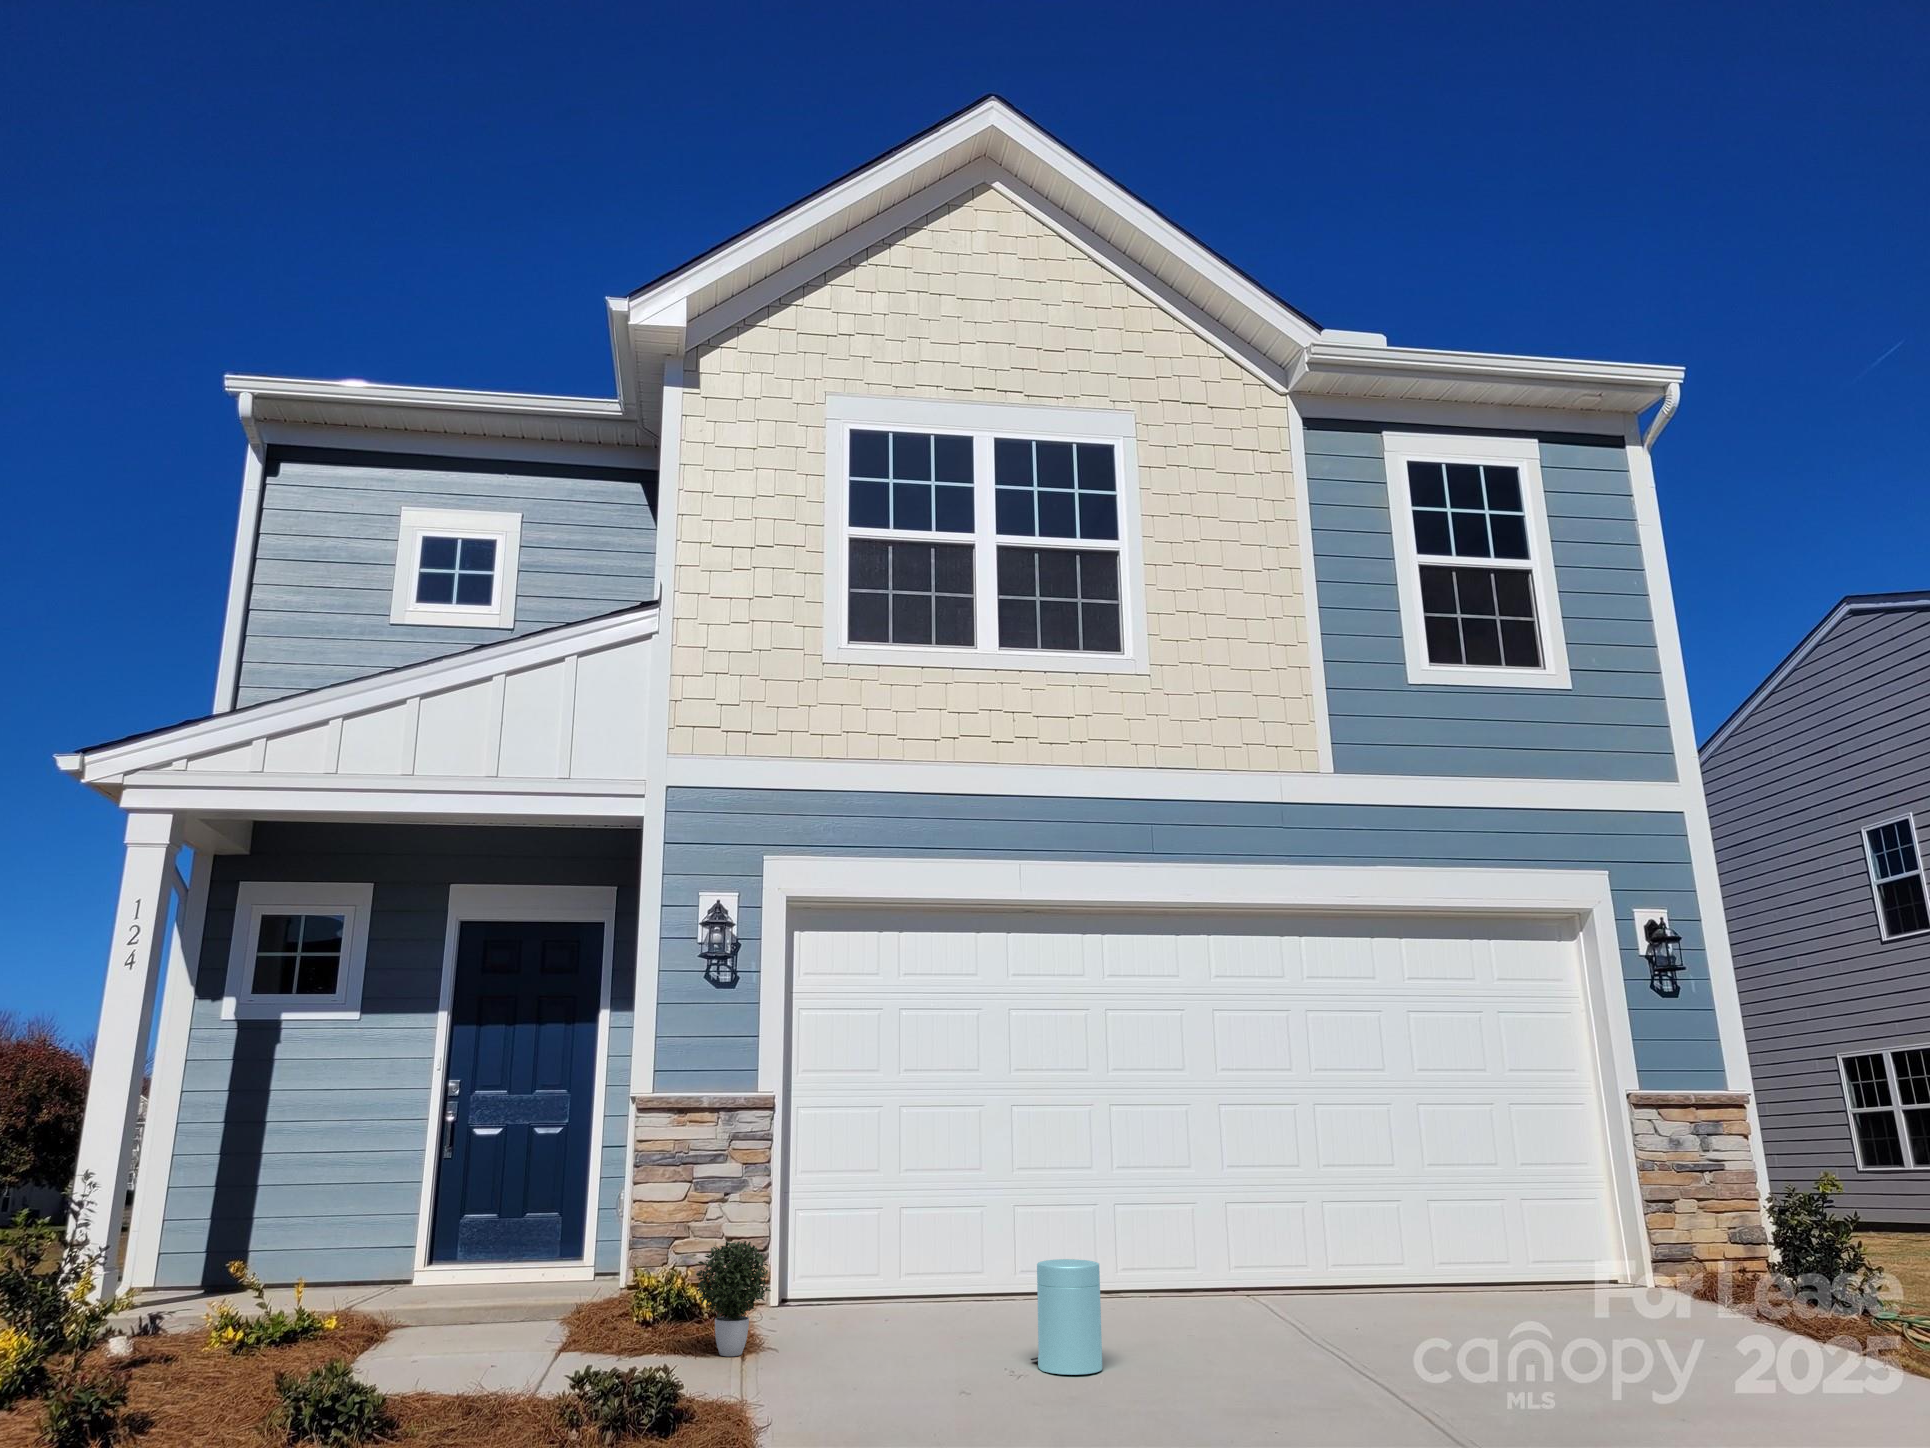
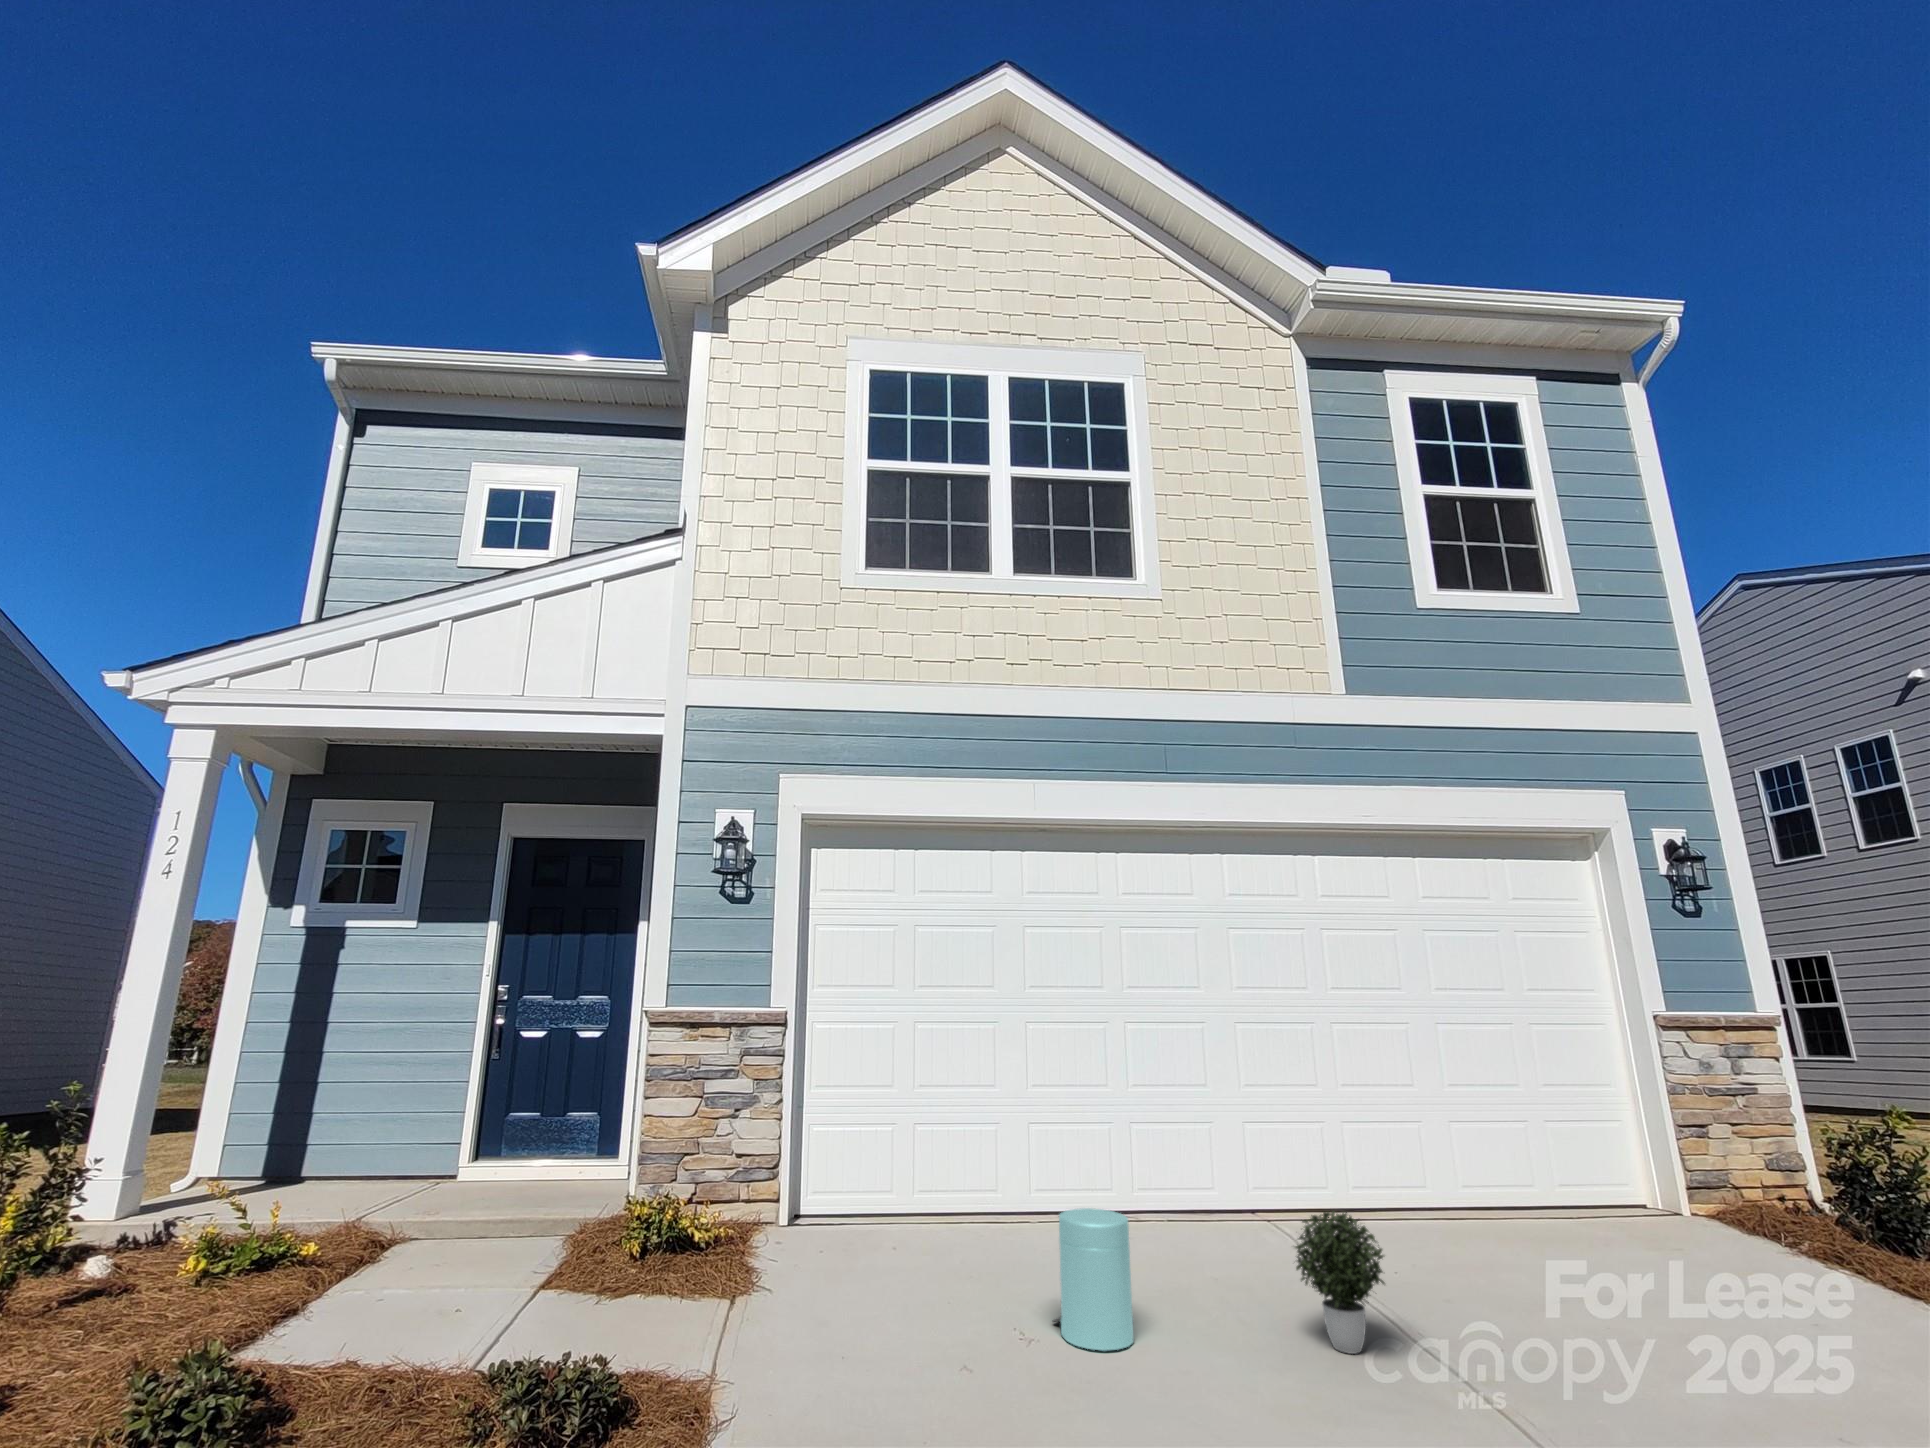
potted plant: present [696,1241,771,1356] -> present [1295,1211,1385,1354]

